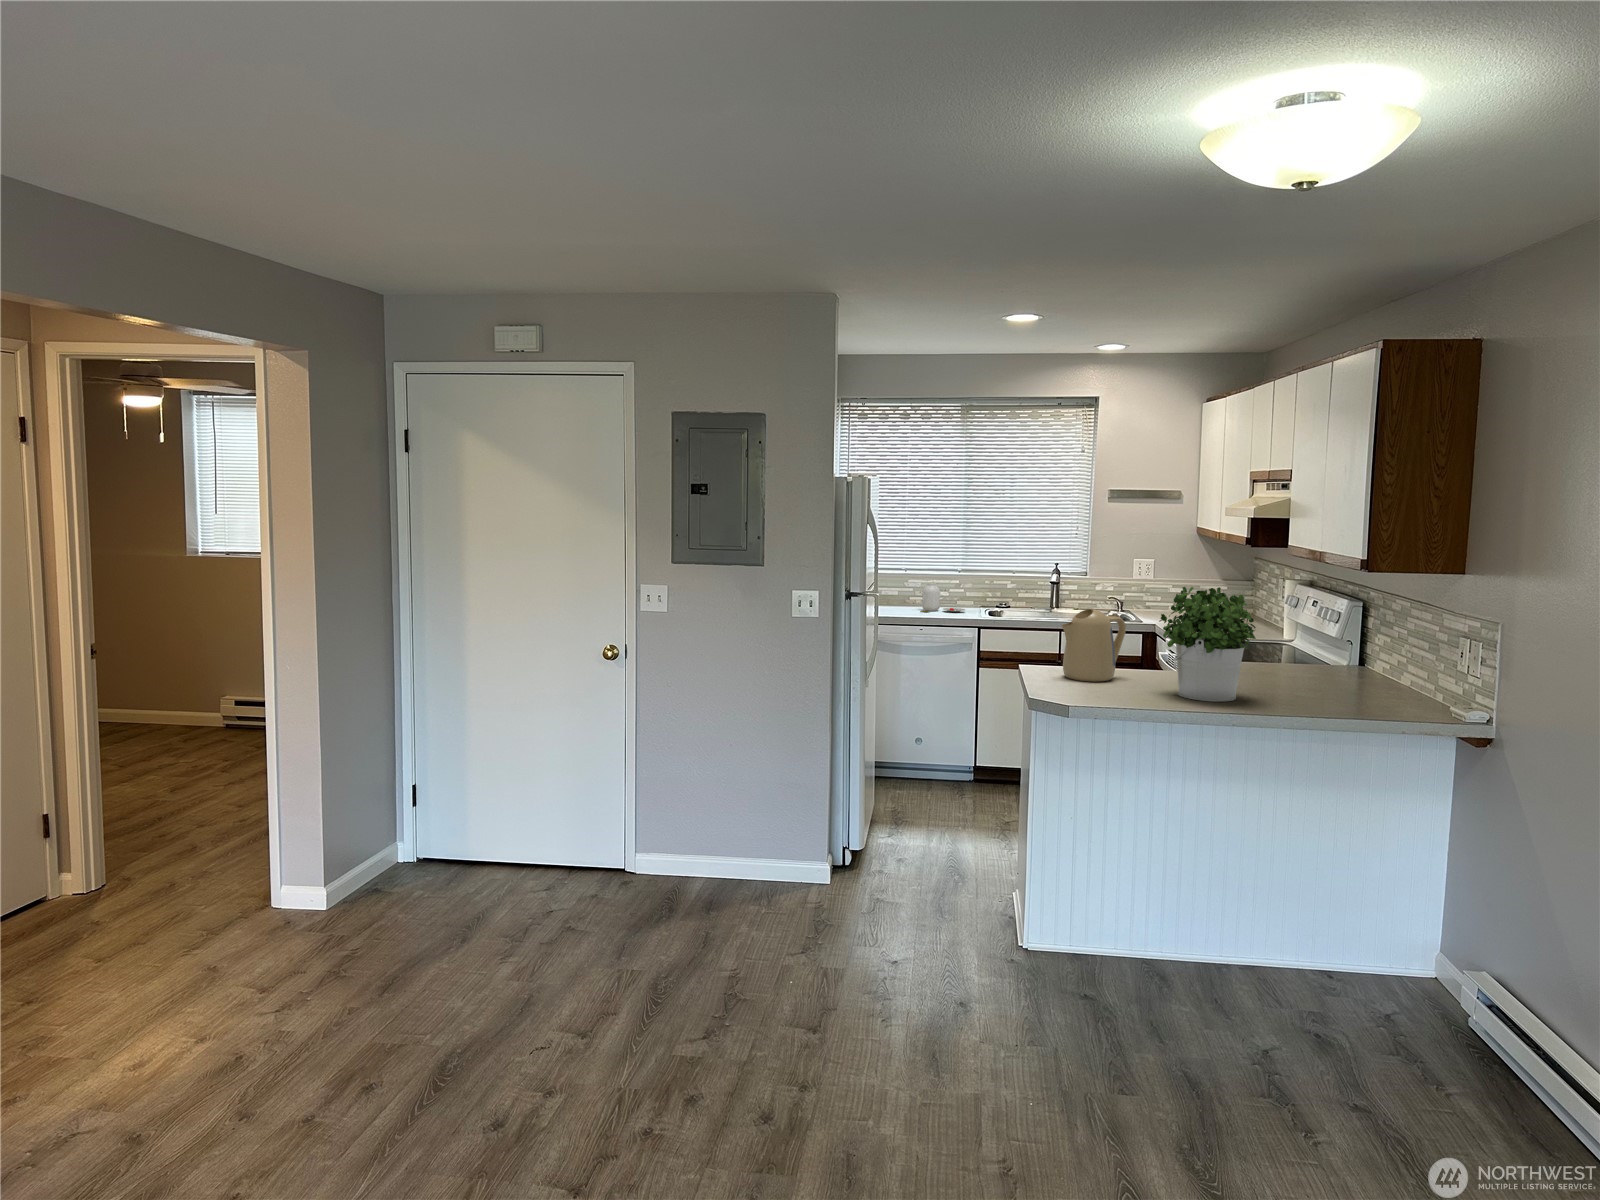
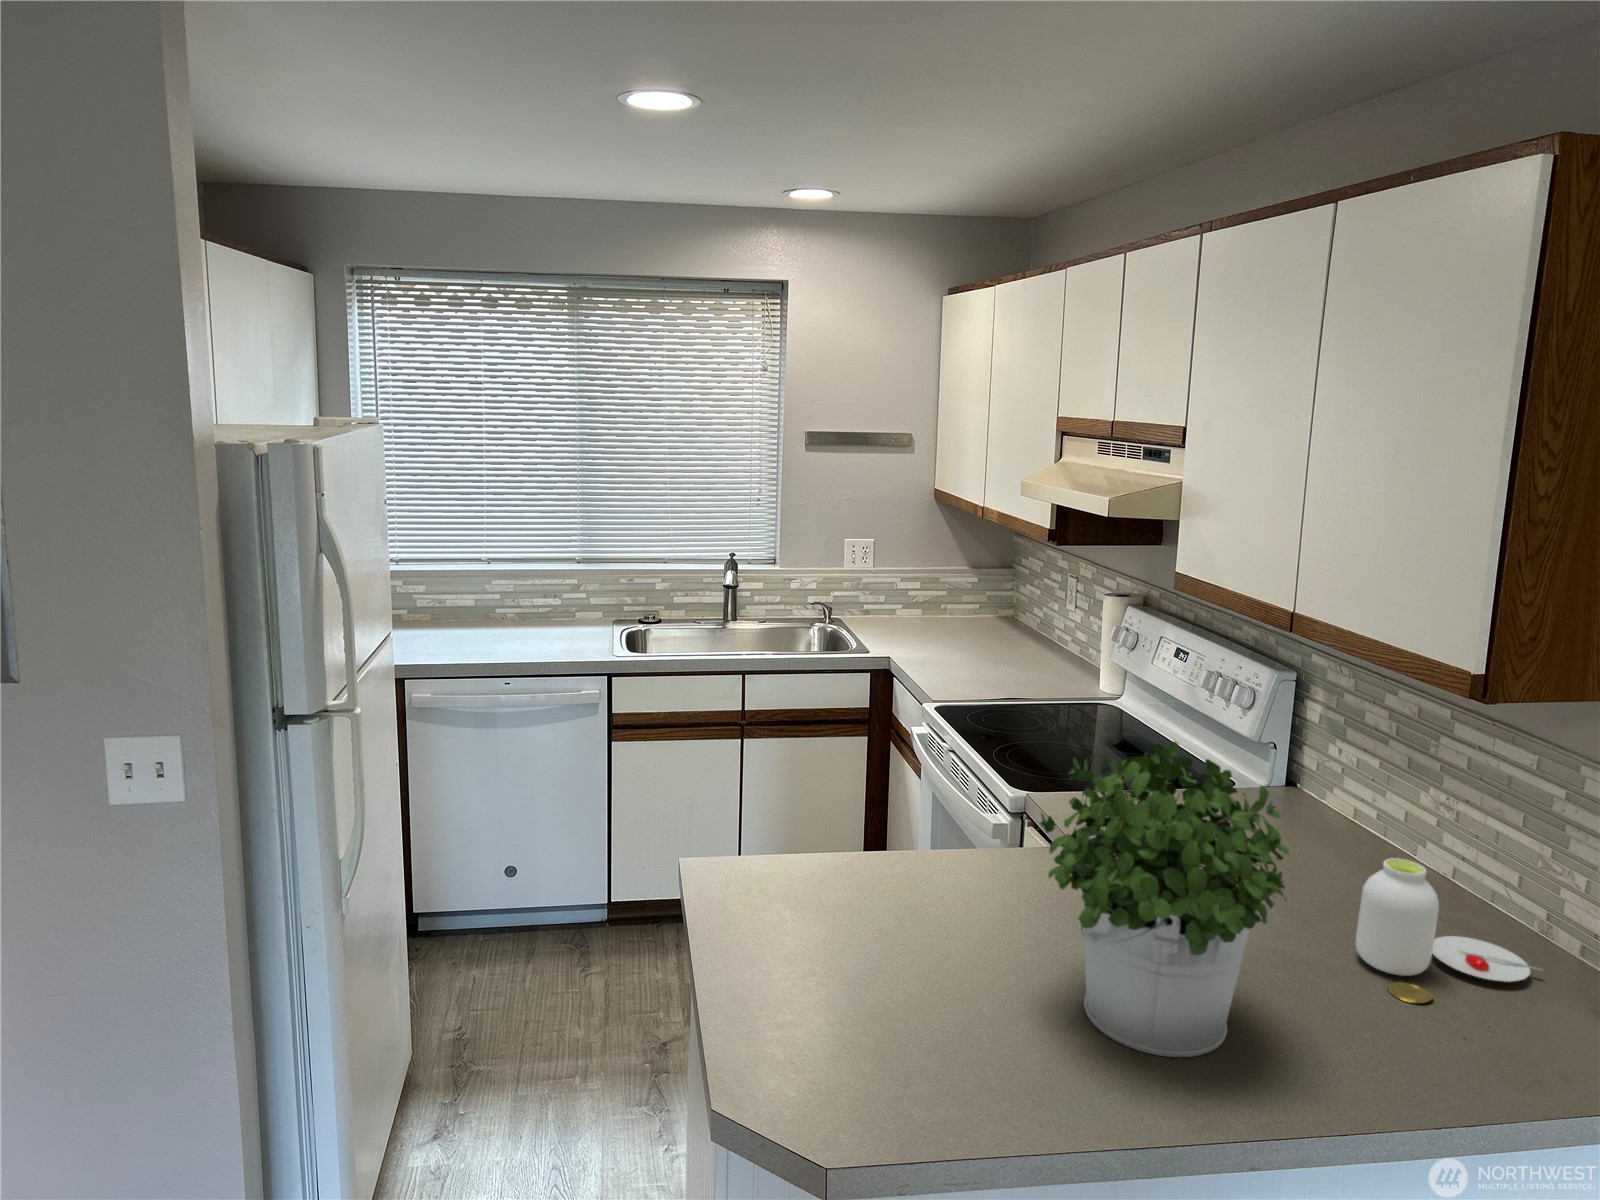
jar: present [920,582,965,612] -> present [1356,858,1542,1003]
kettle: present [1061,609,1126,682] -> none [791,775,930,959]

